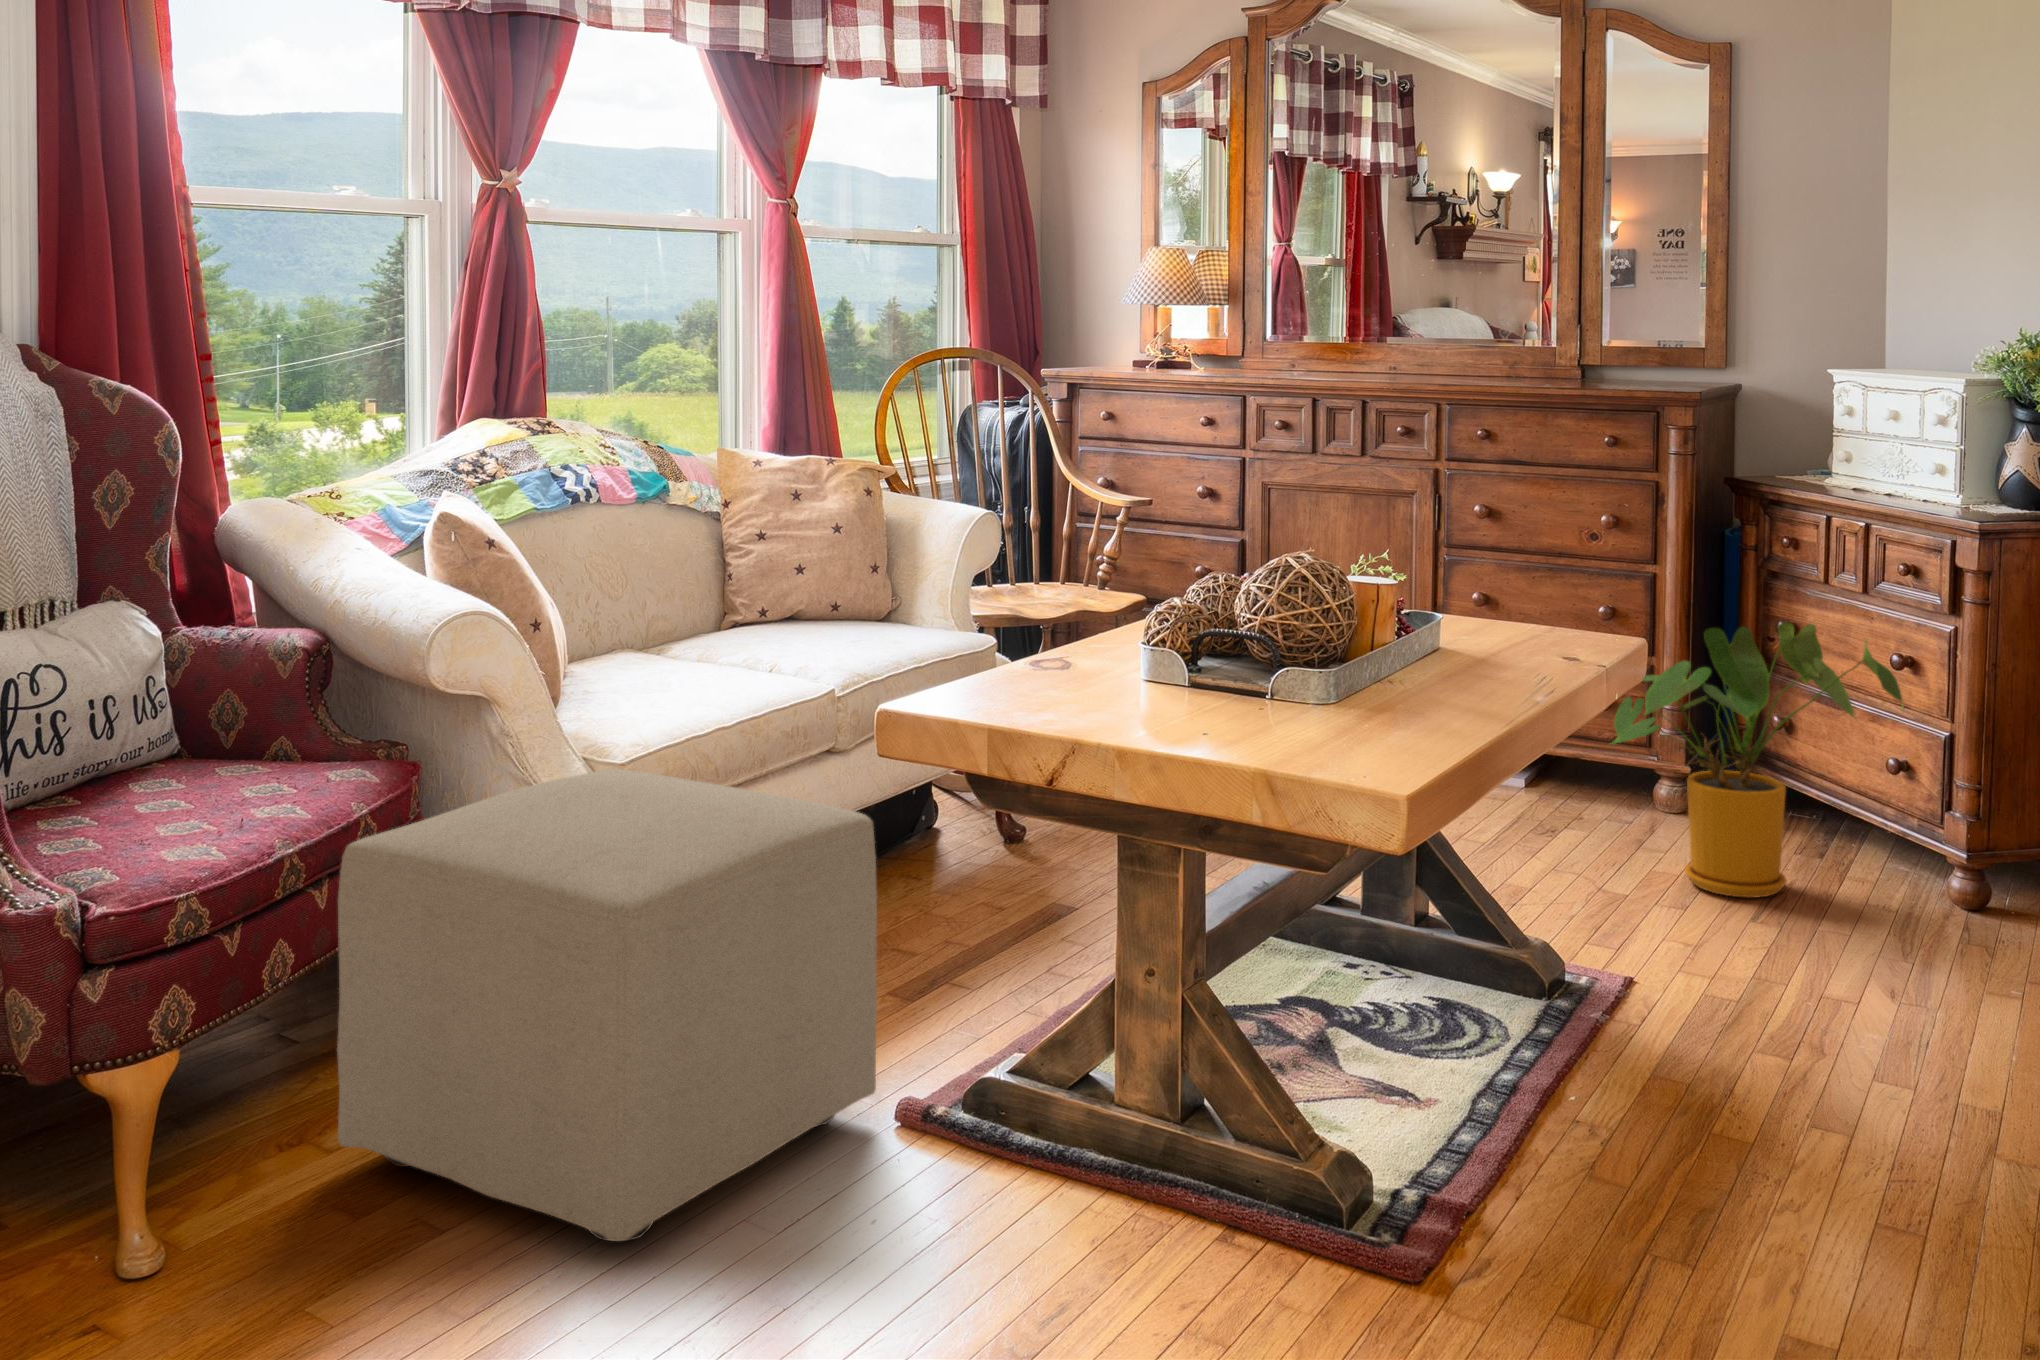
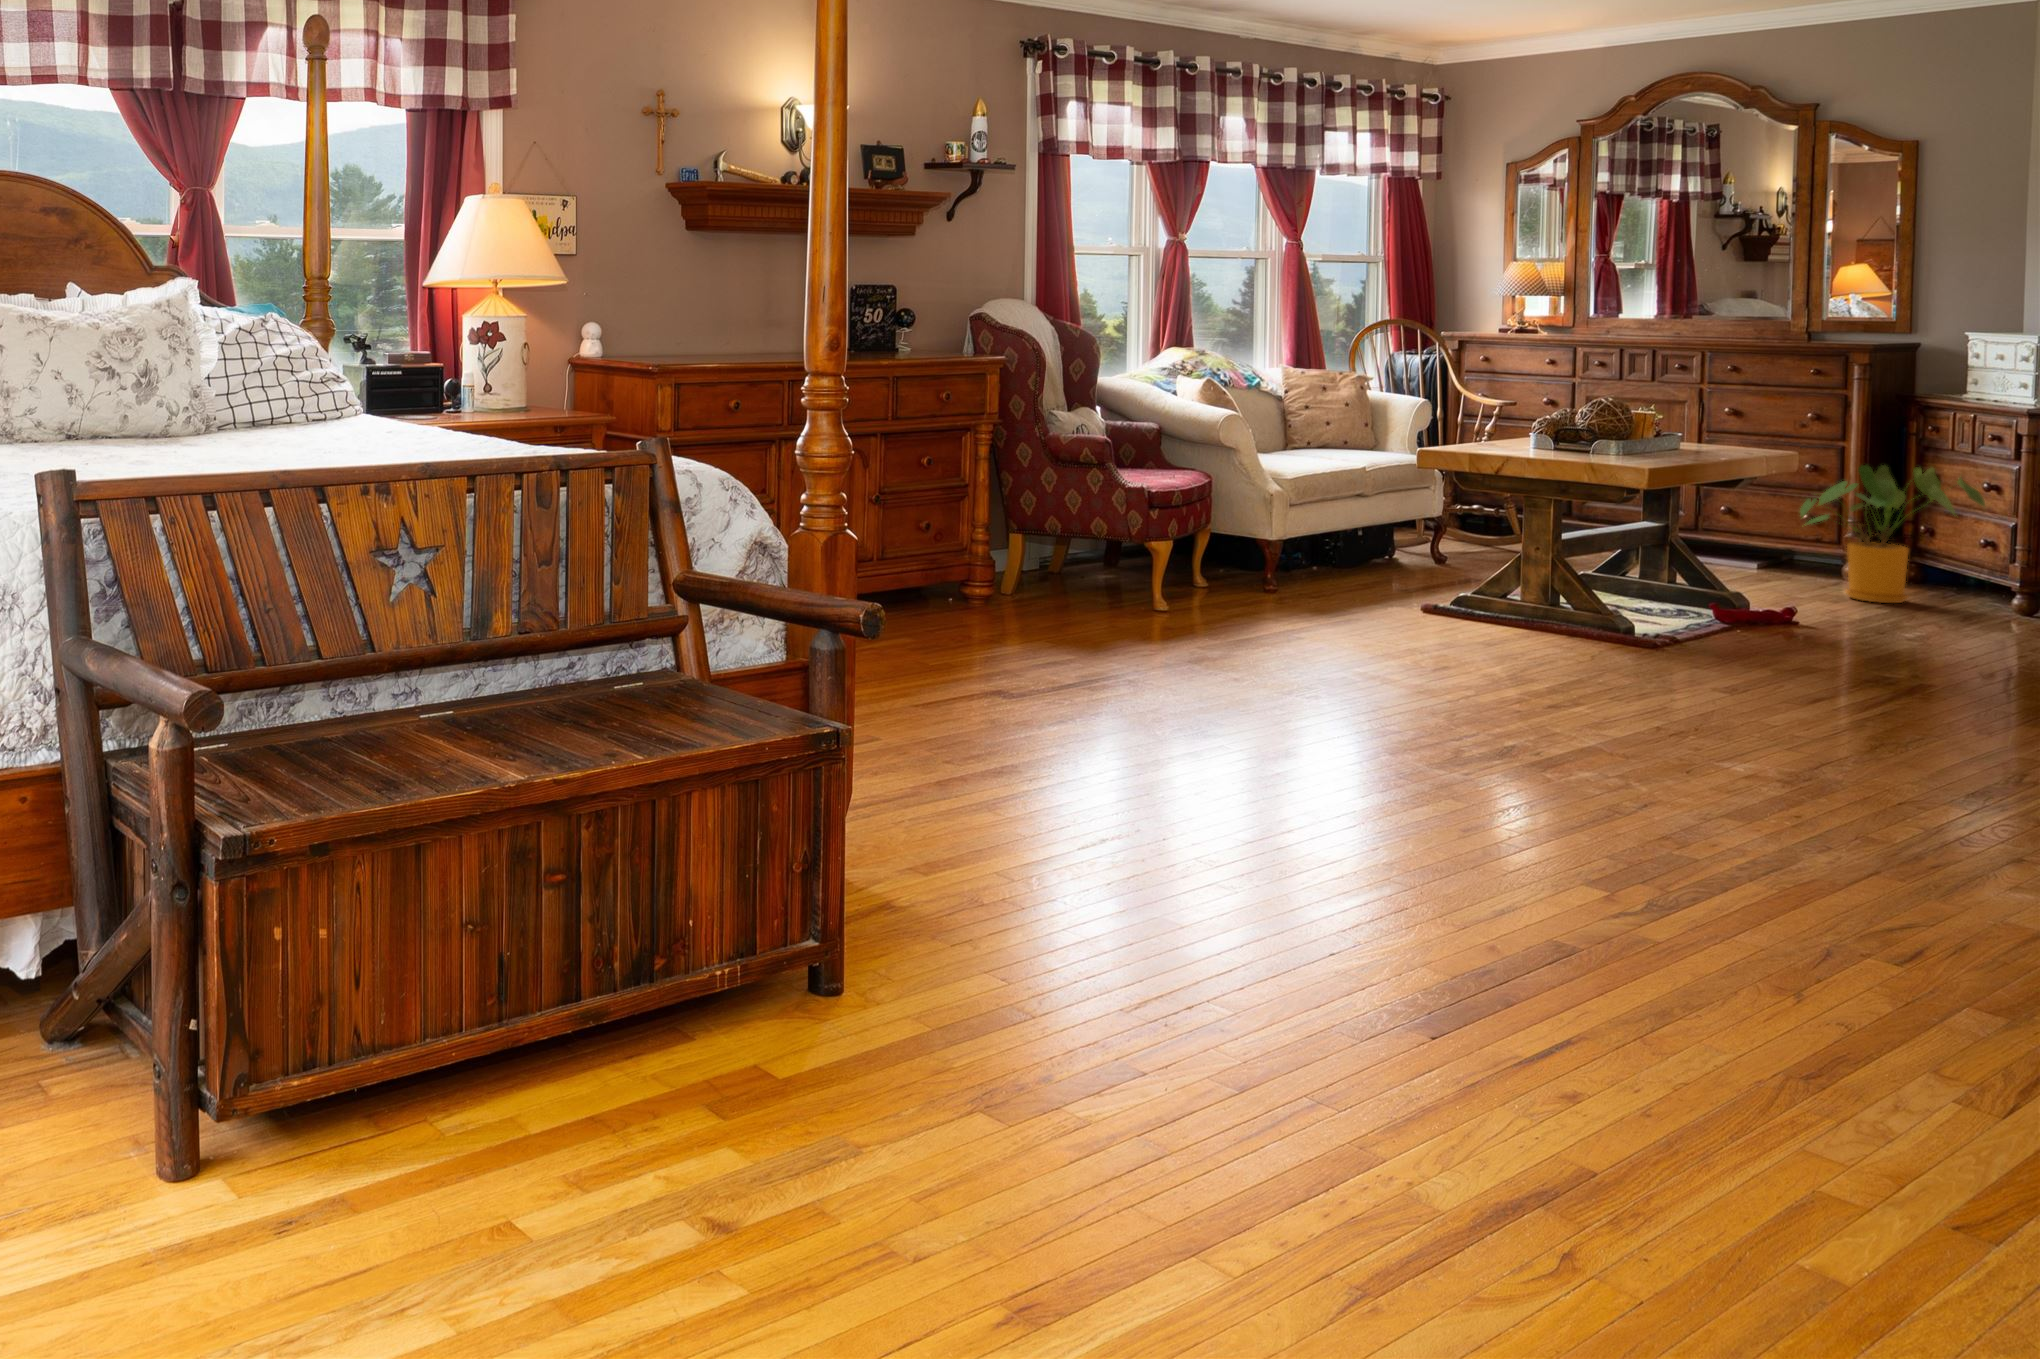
ottoman: present [337,769,877,1241] -> none [1207,480,1417,621]

